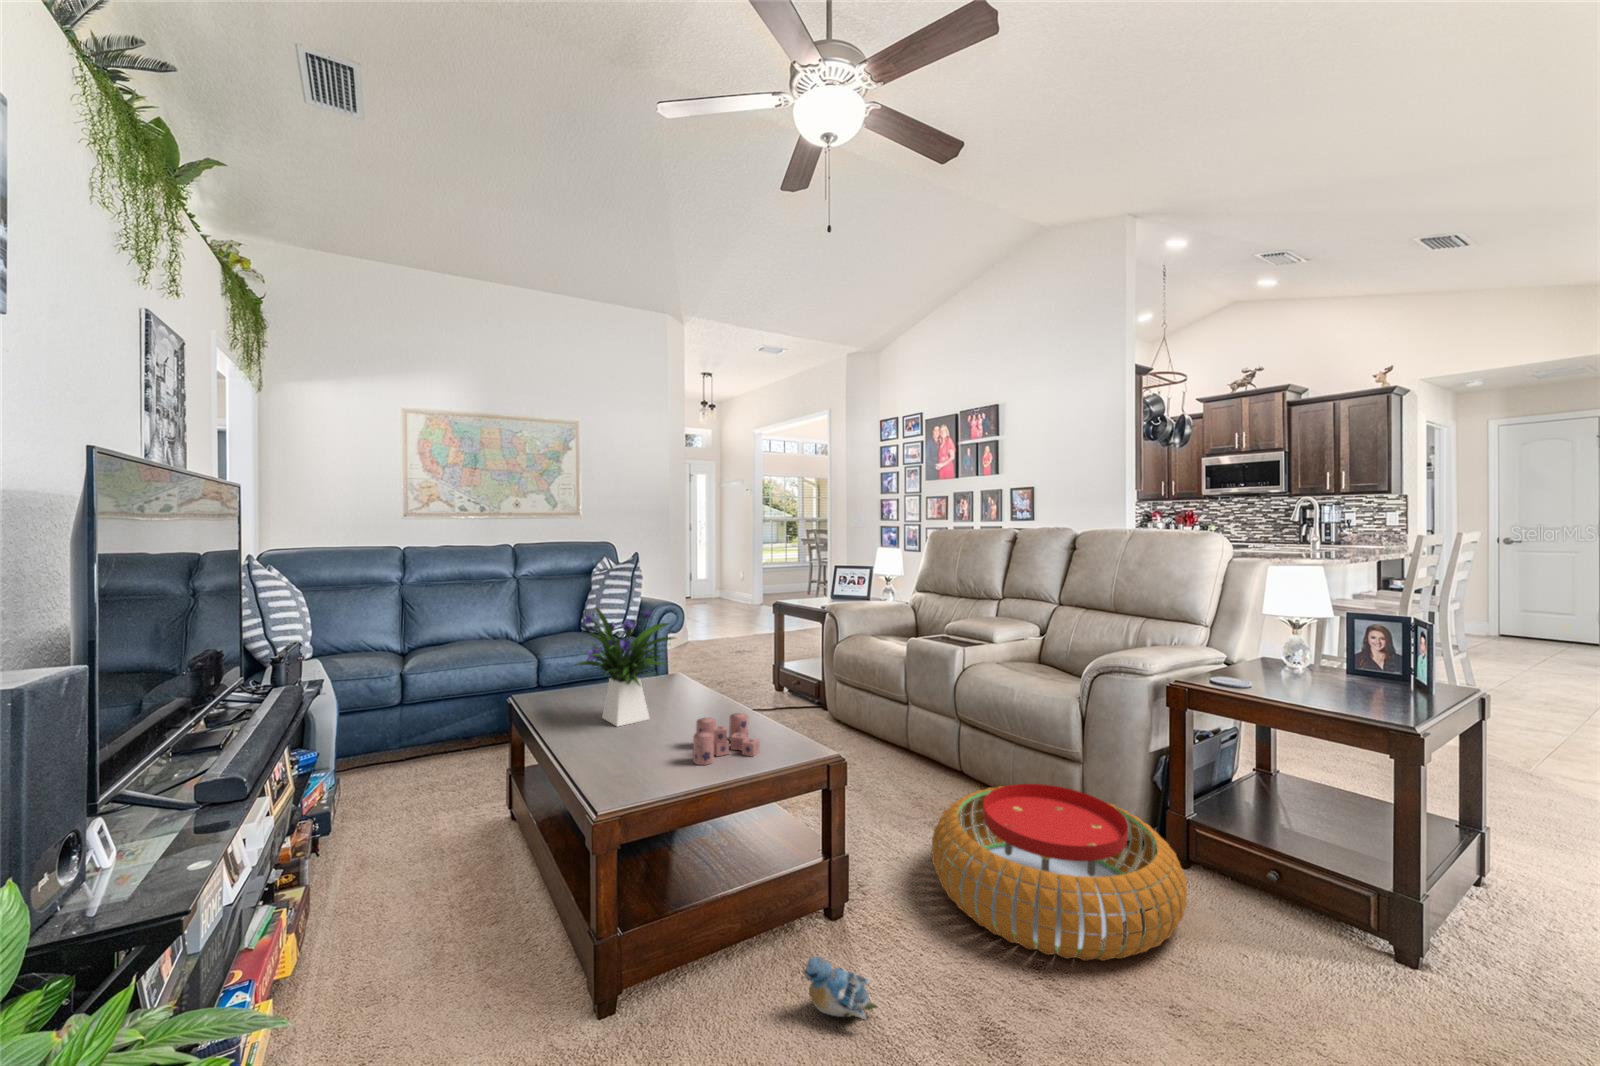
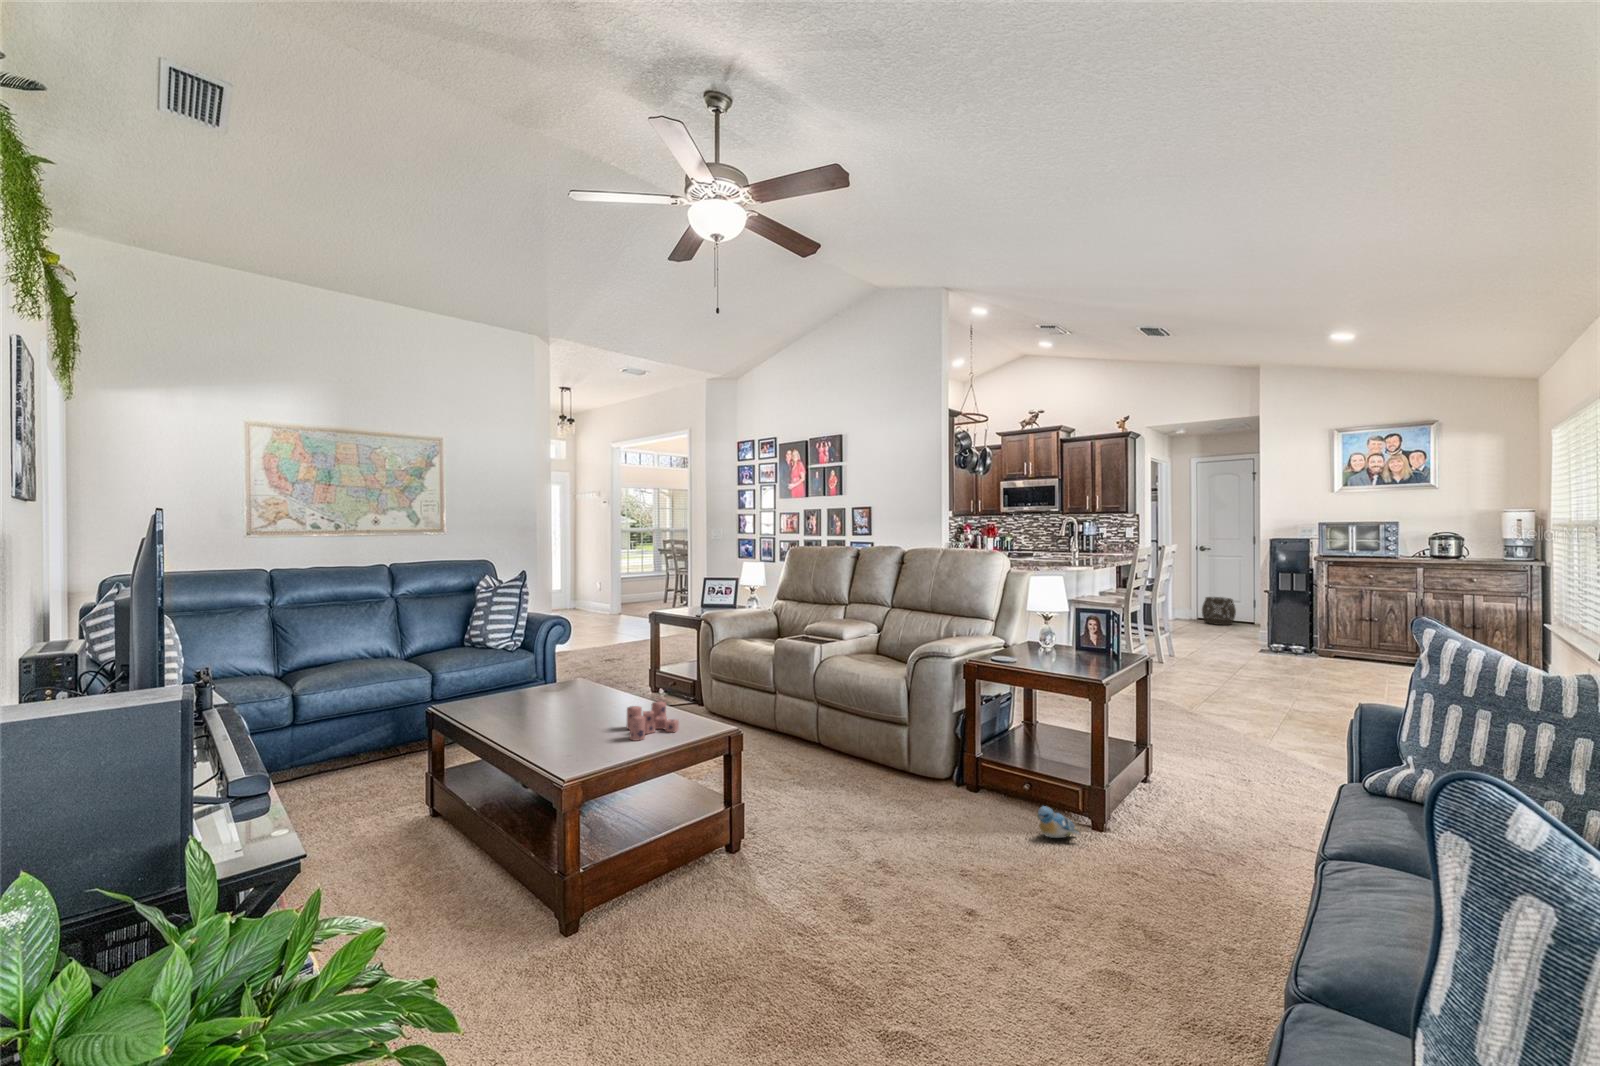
woven basket: none [1494,603,1551,641] -> present [1202,597,1236,625]
flower arrangement: present [573,608,675,726] -> none [504,620,605,720]
pouf: present [932,784,1187,961] -> none [806,742,978,852]
plush toy: present [803,957,877,1019] -> present [1037,806,1080,838]

